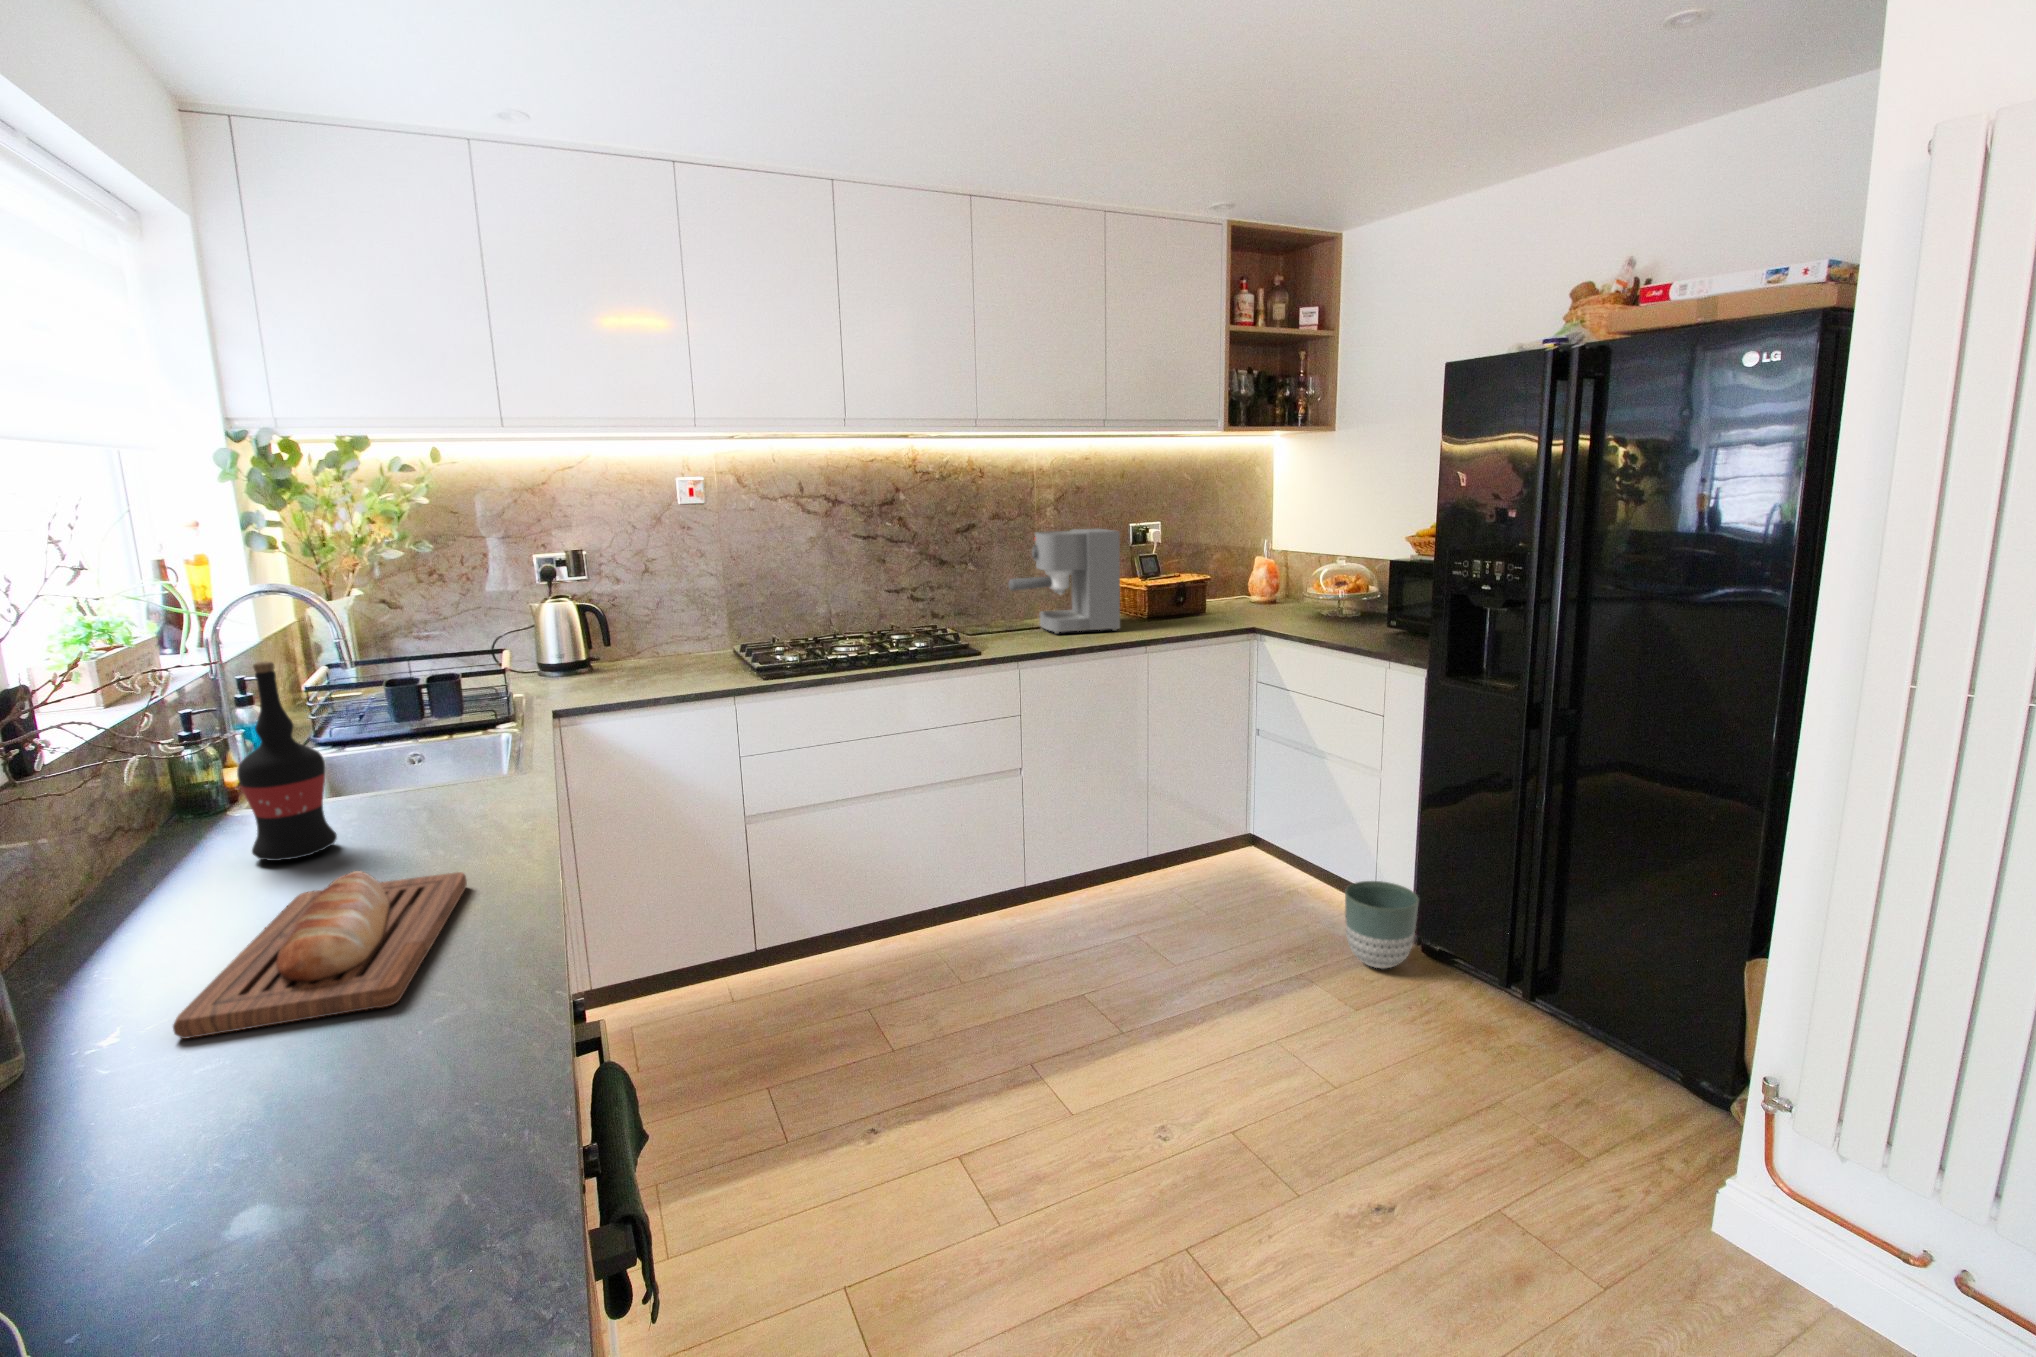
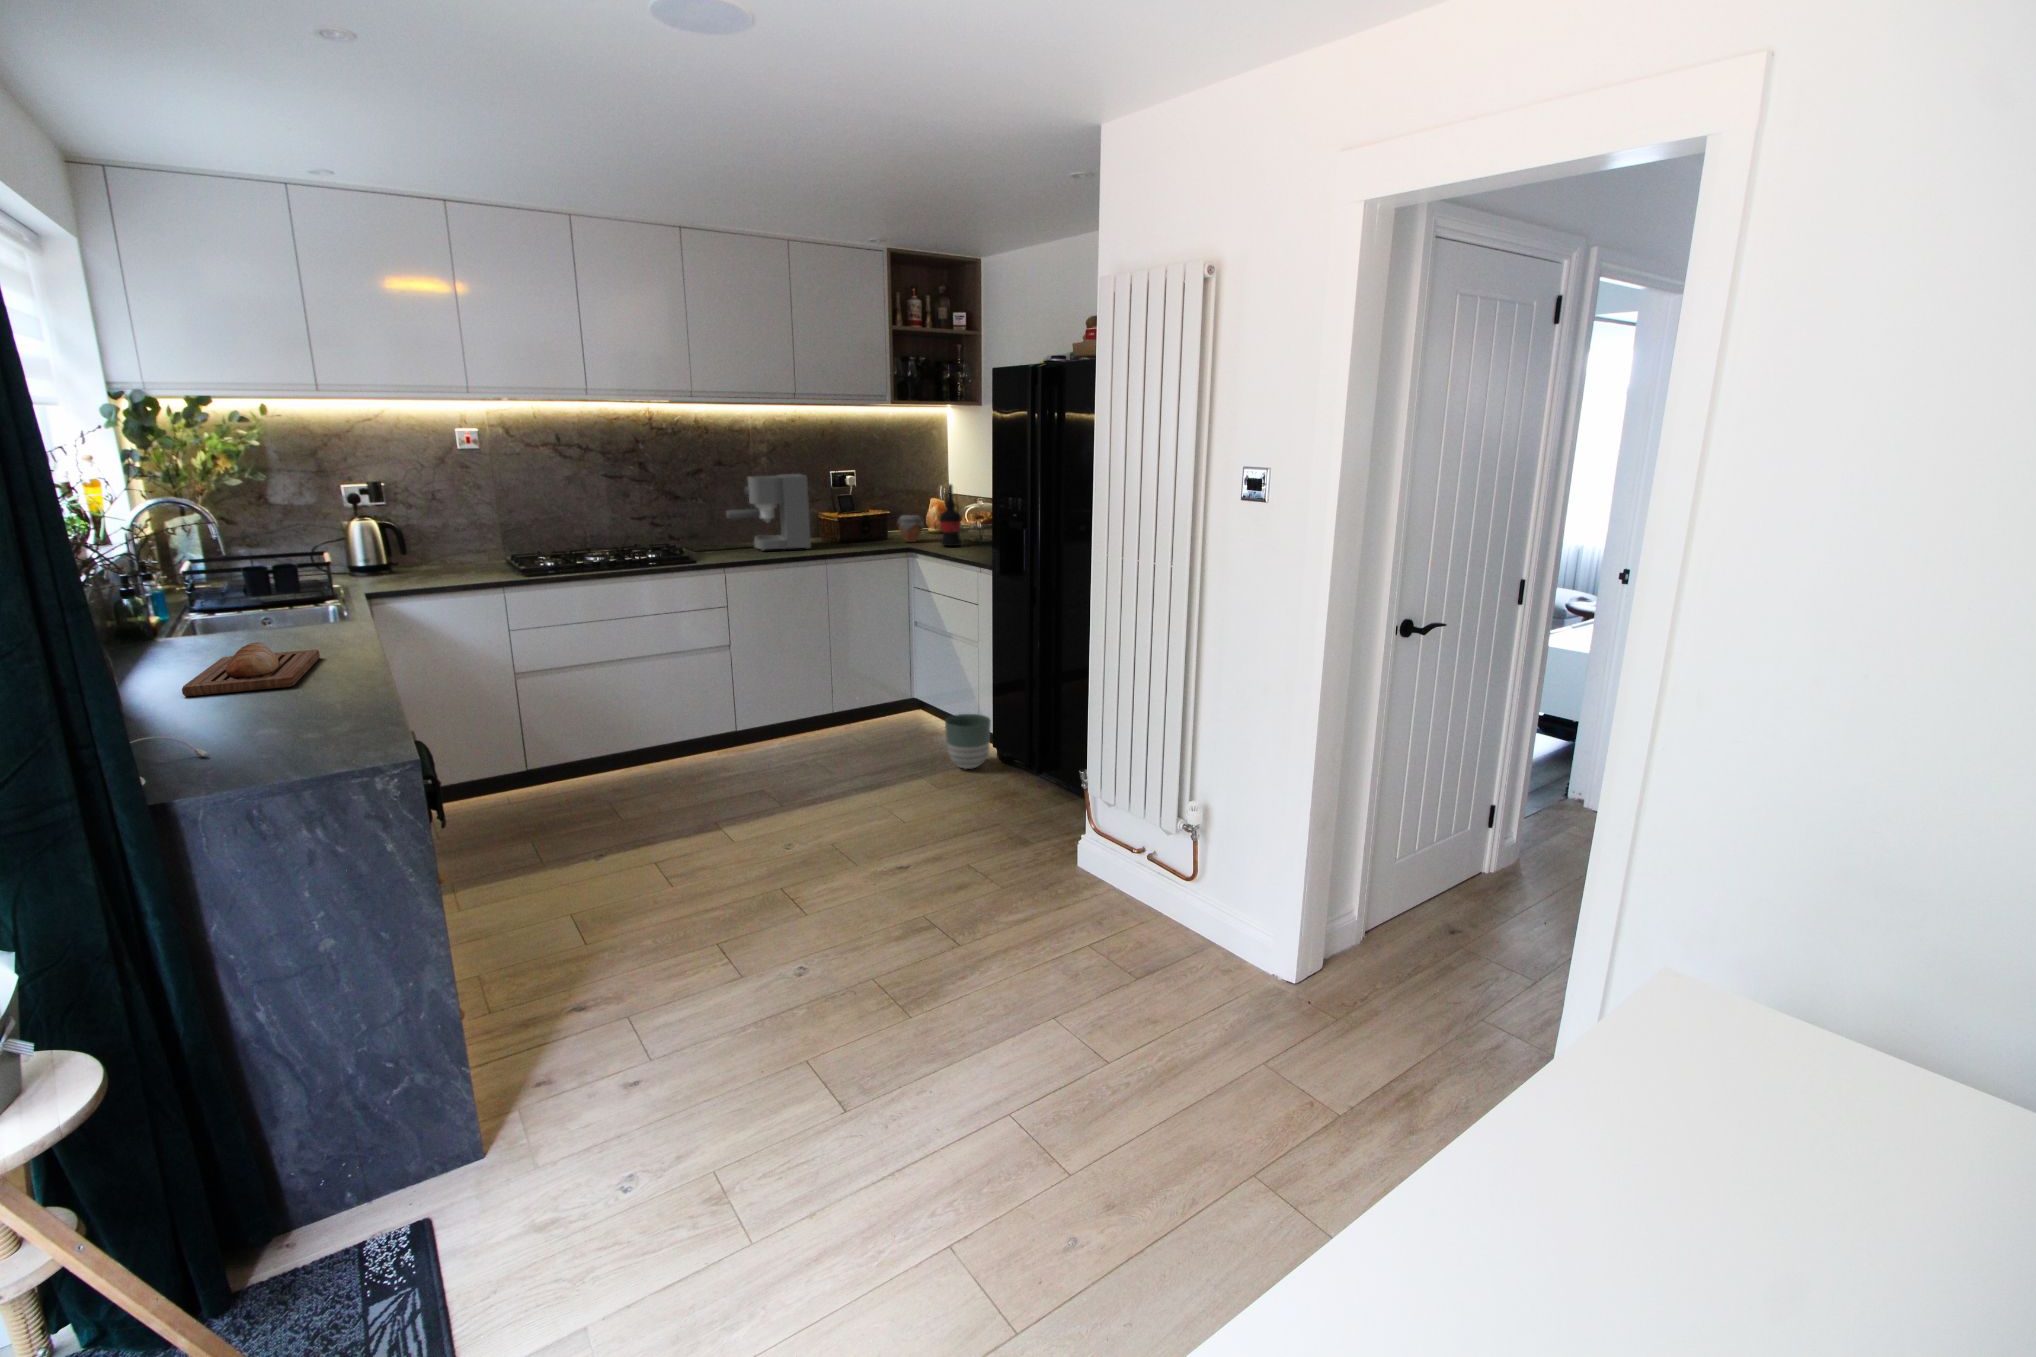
jar: none [1226,581,1264,619] -> present [897,515,924,542]
wine bottle: present [237,662,337,861] -> present [940,484,962,546]

